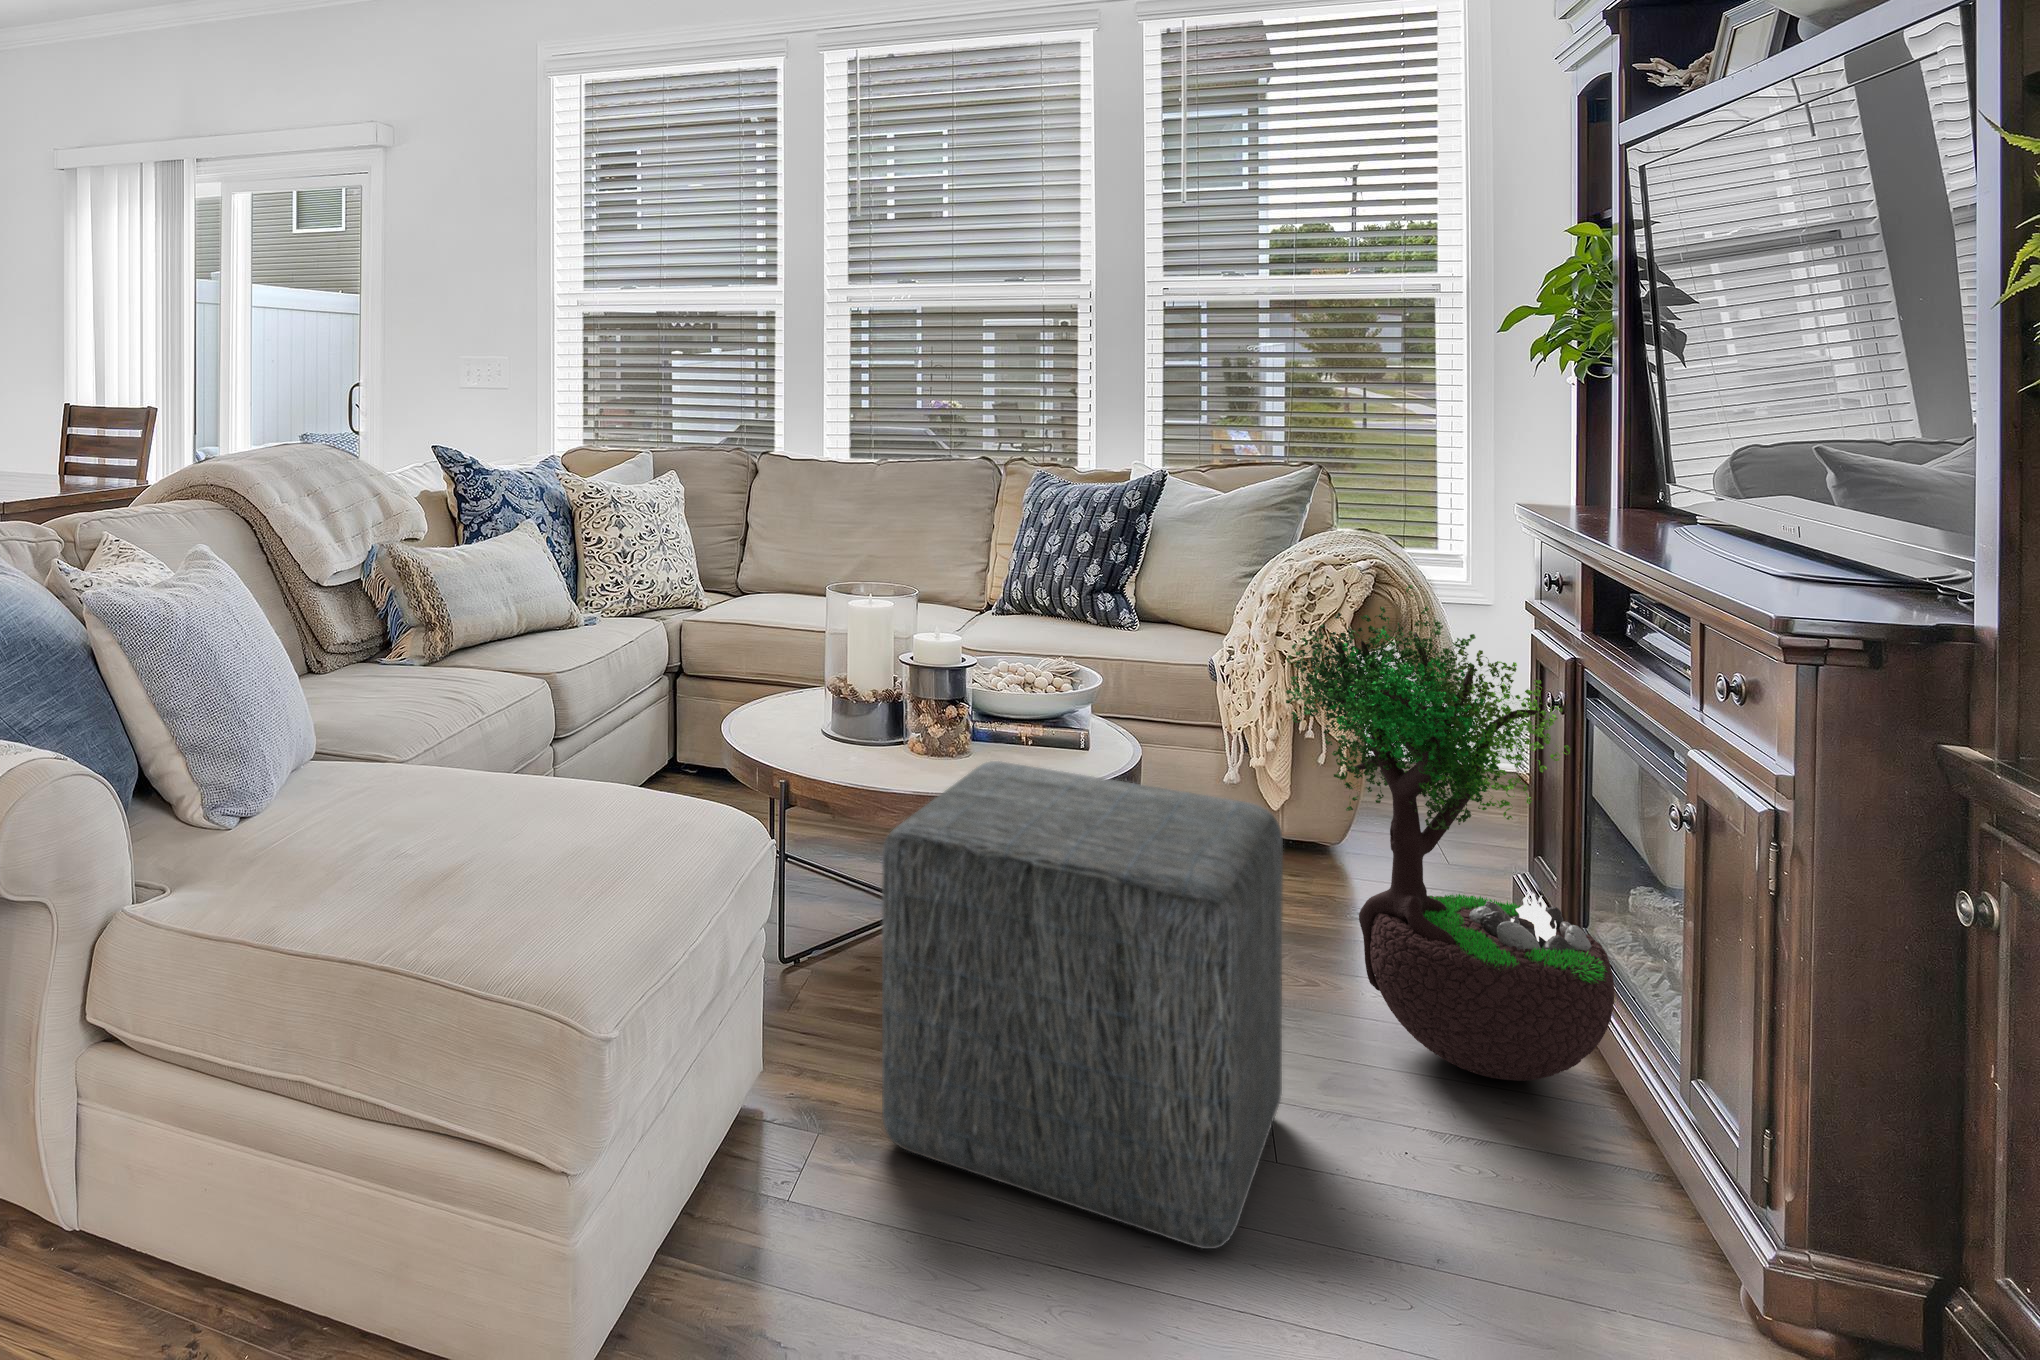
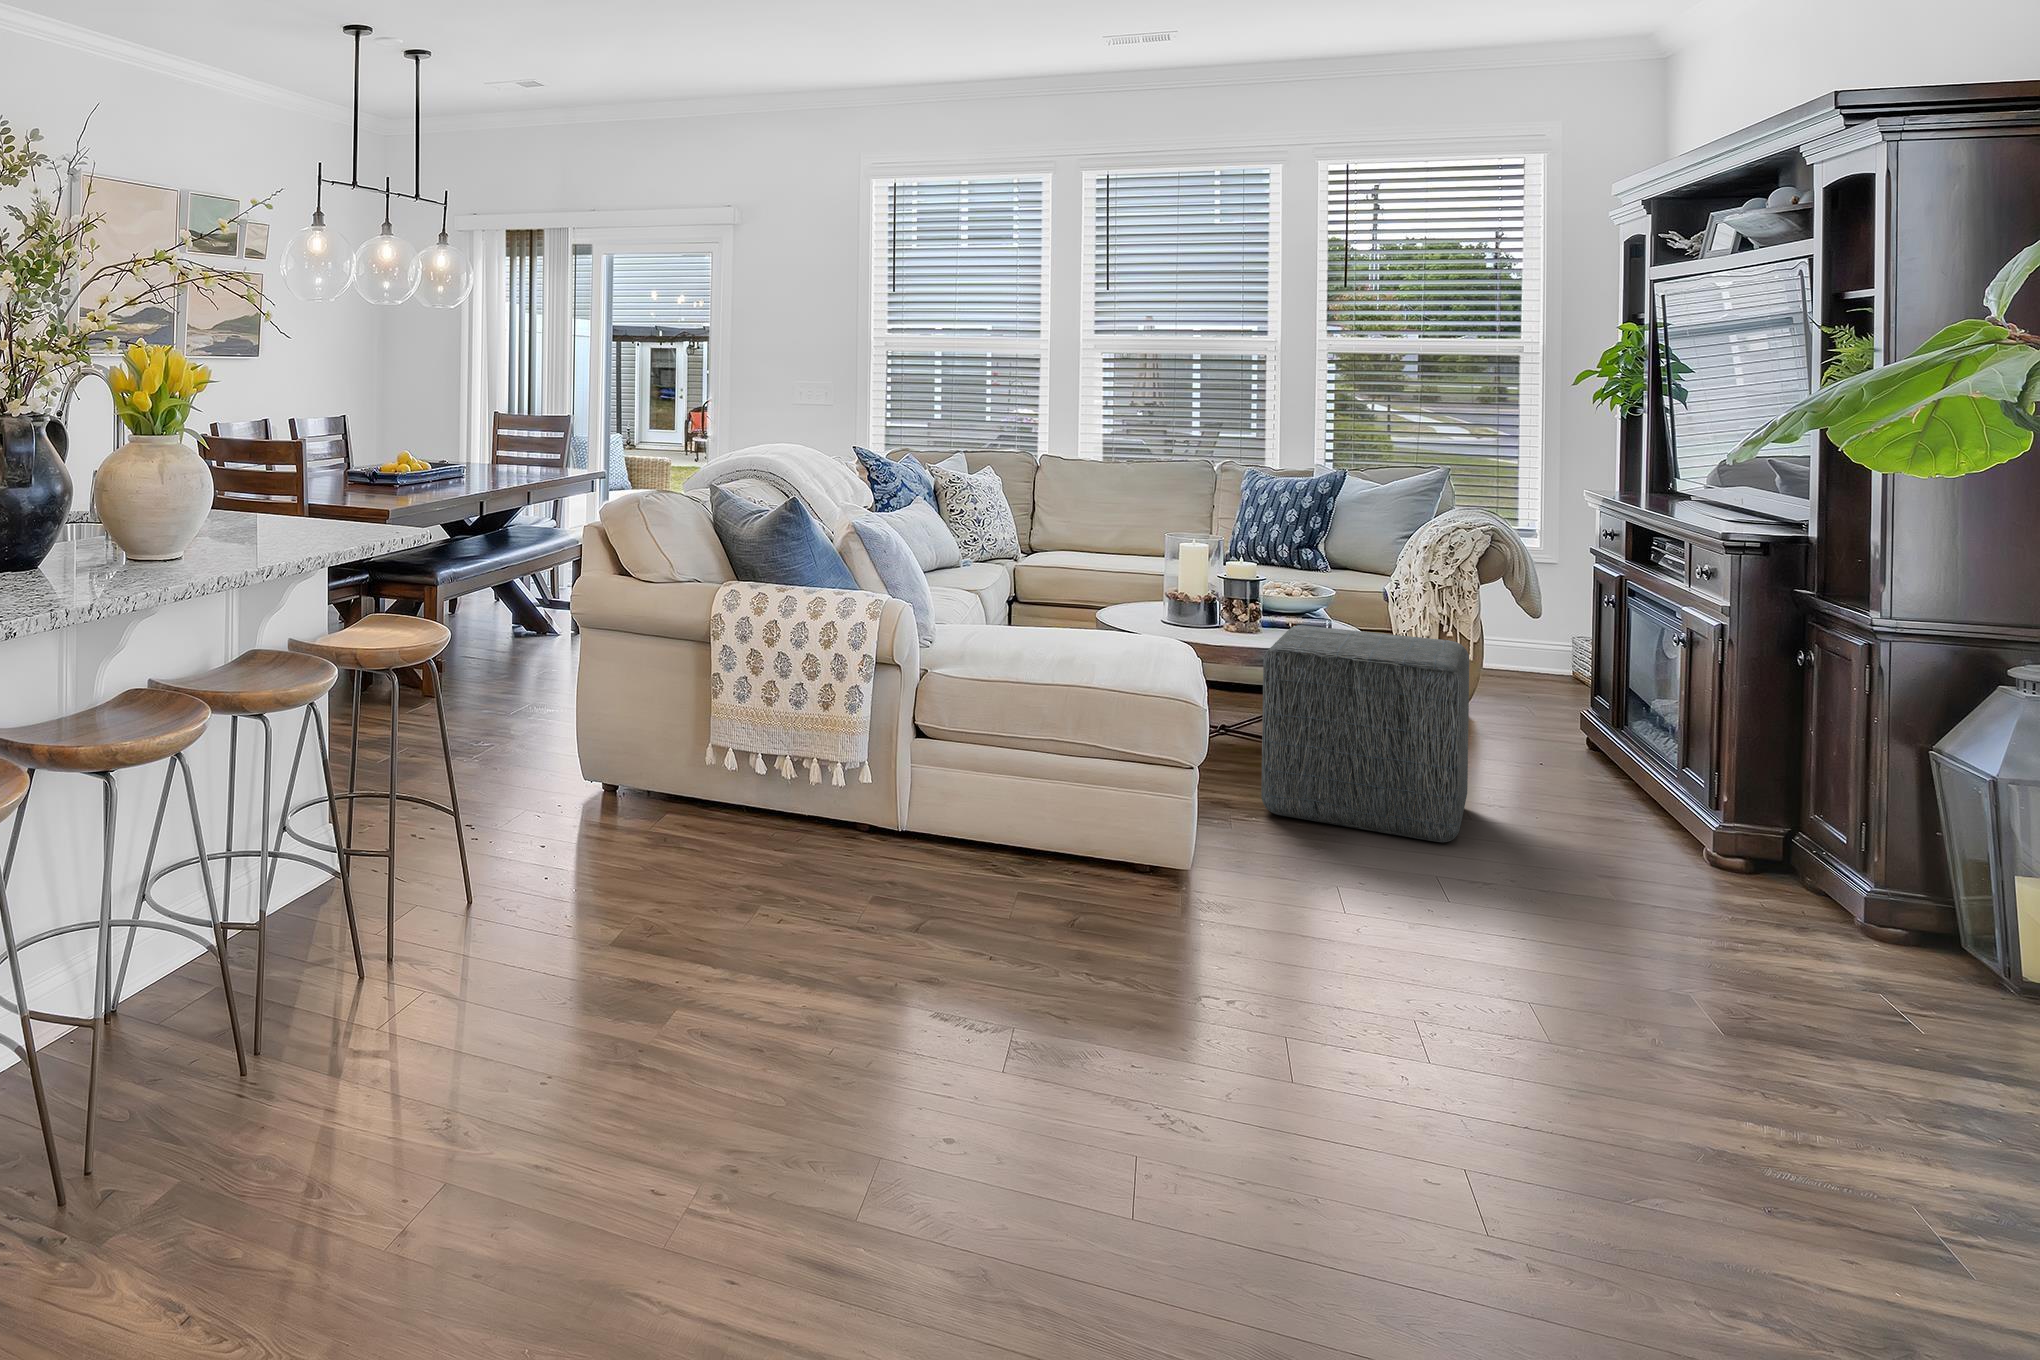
potted tree: present [1286,585,1614,1081] -> none [1456,530,1642,795]

